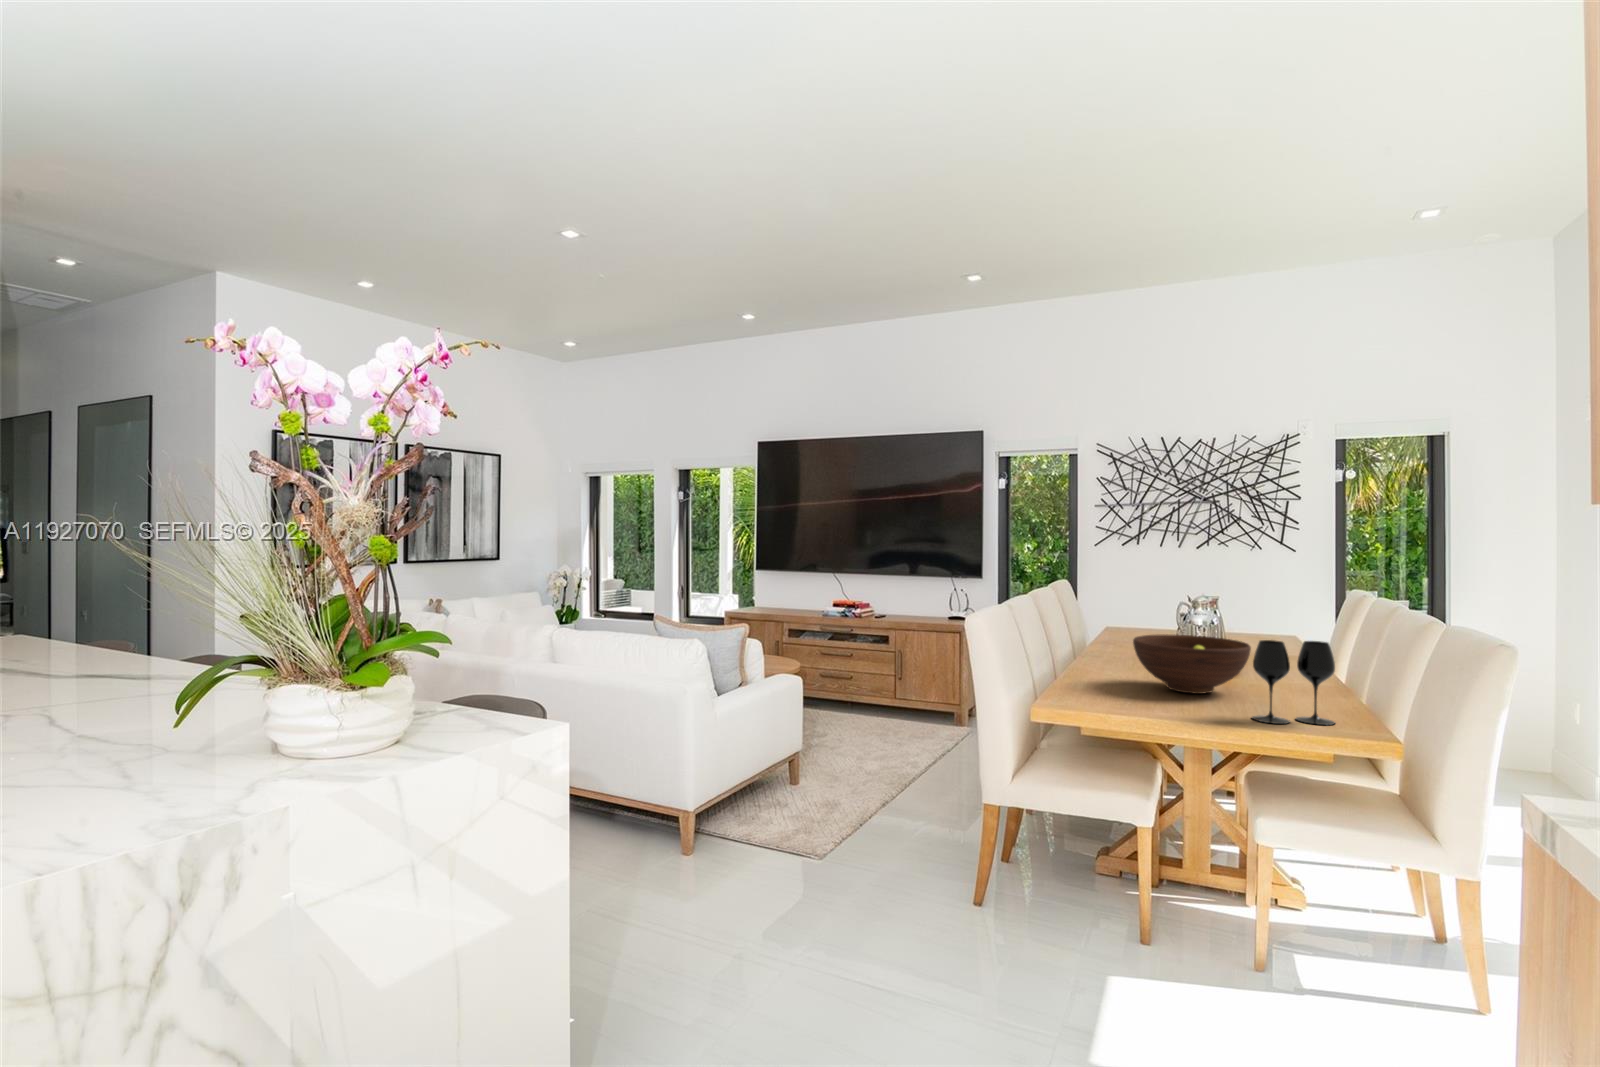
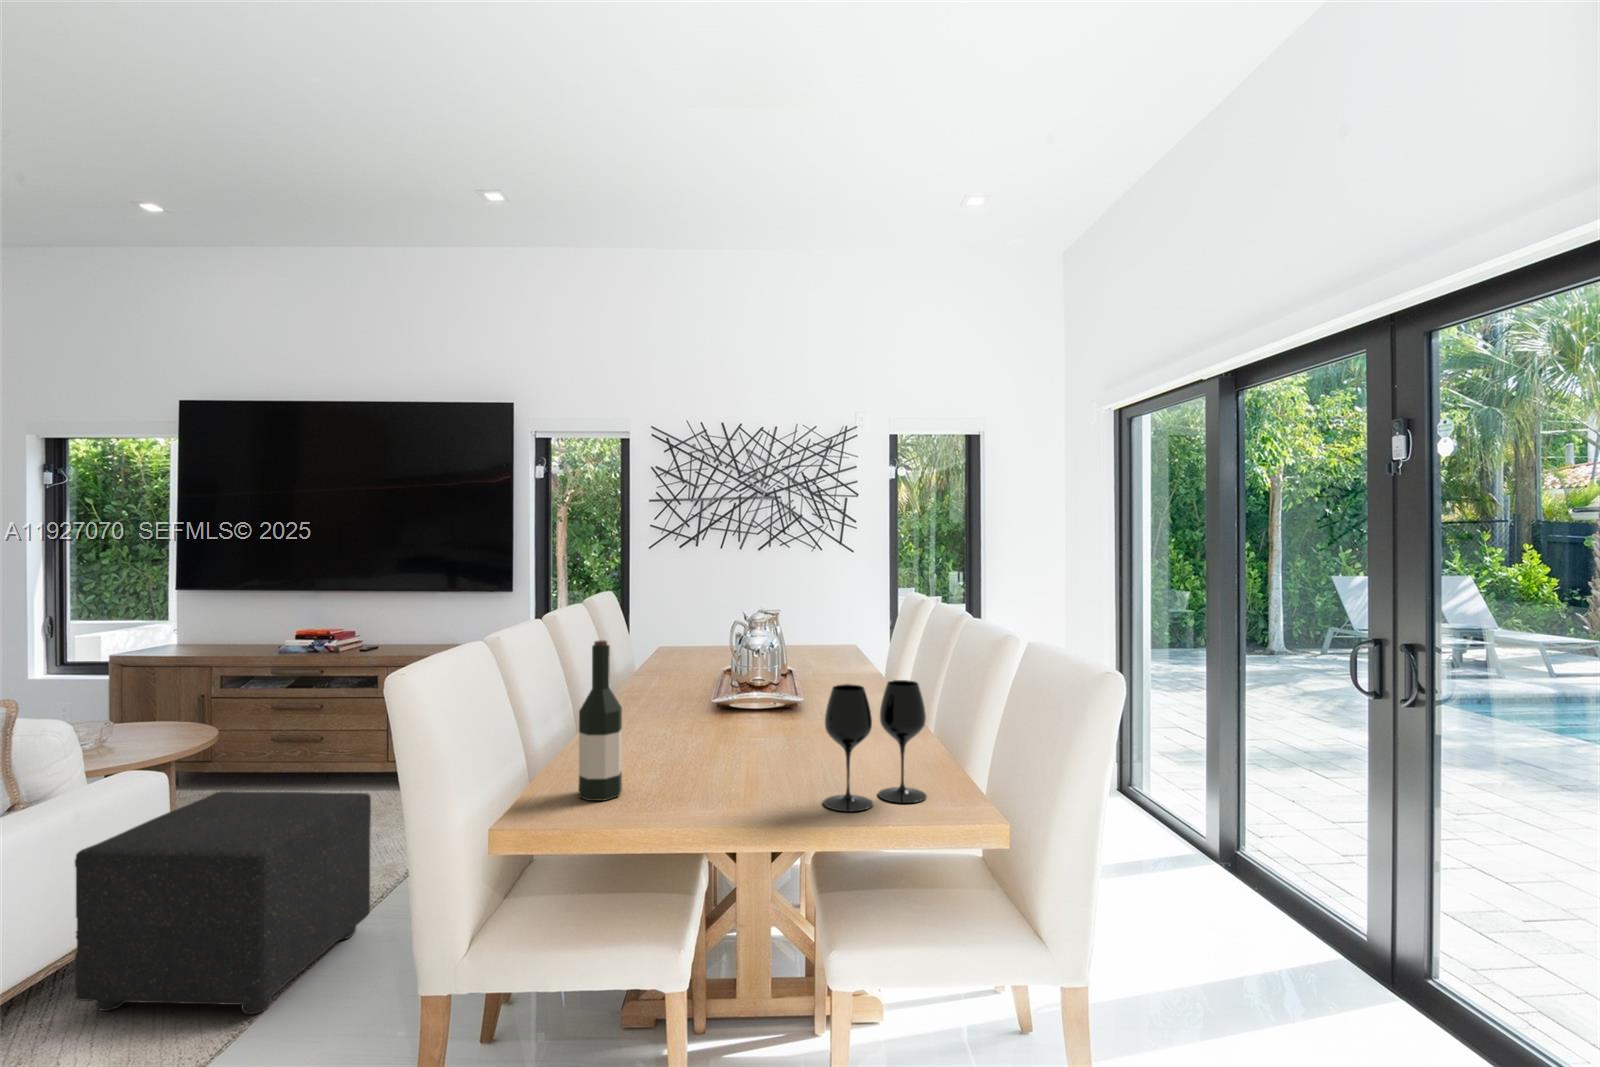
wine bottle: none [1080,603,1107,701] -> present [579,640,622,801]
fruit bowl: present [1133,634,1251,694] -> none [667,671,819,759]
ottoman: none [772,694,915,822] -> present [75,791,371,1014]

